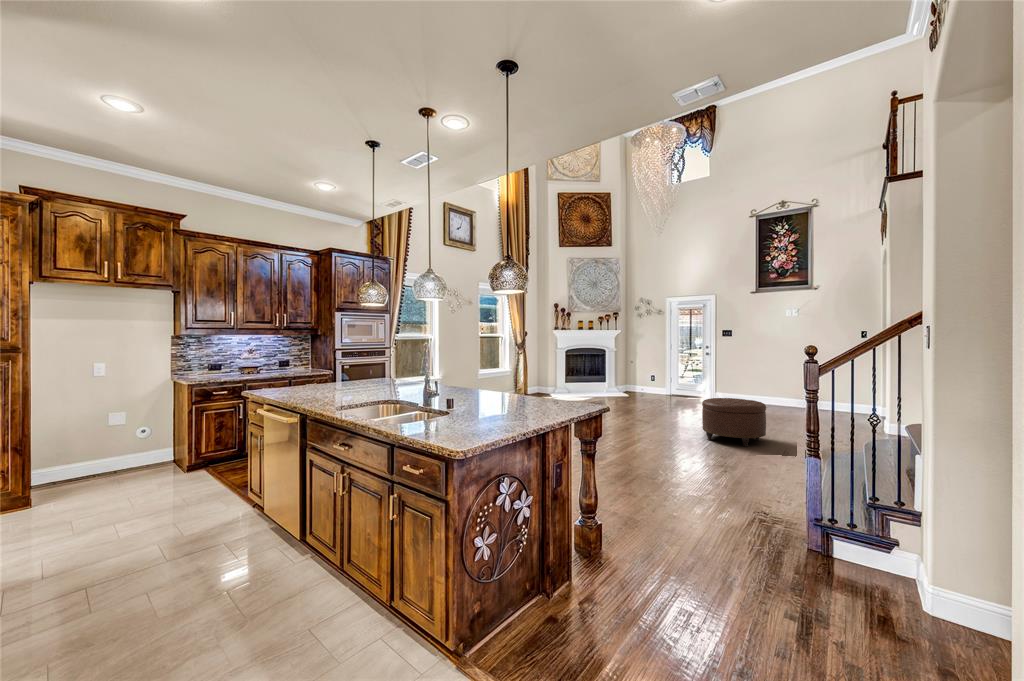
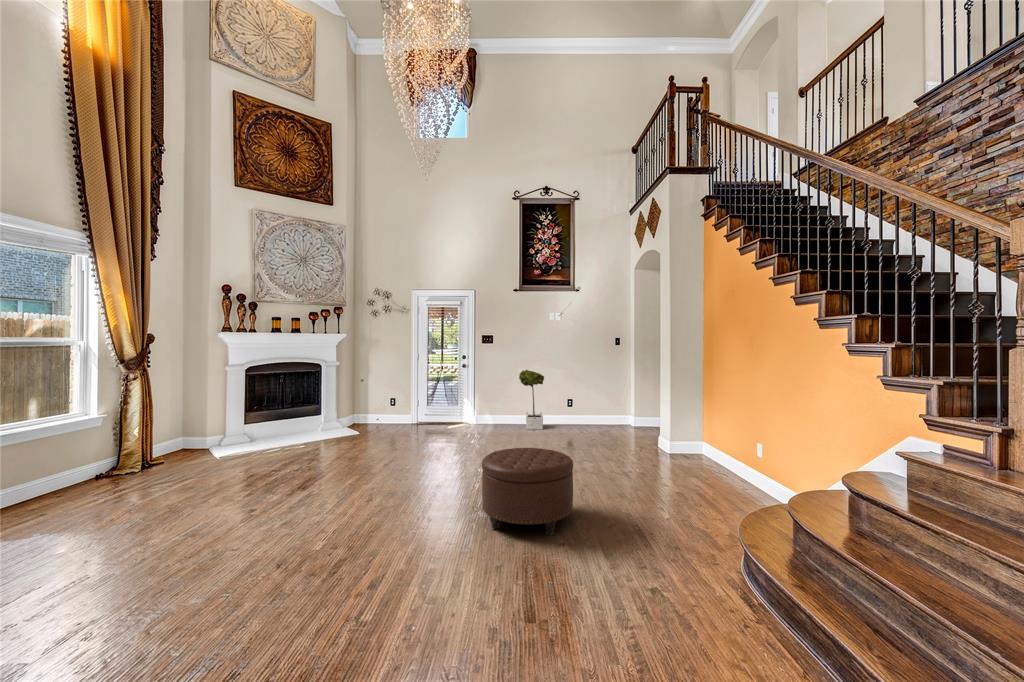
potted tree: none [755,355,779,404] -> present [519,370,544,430]

